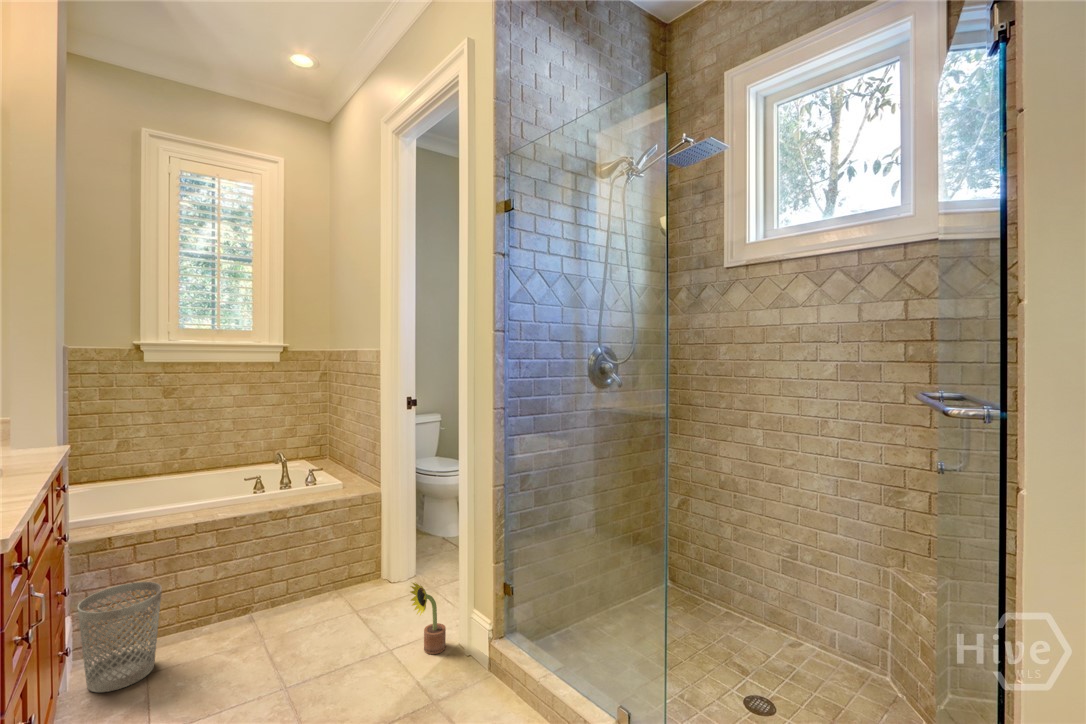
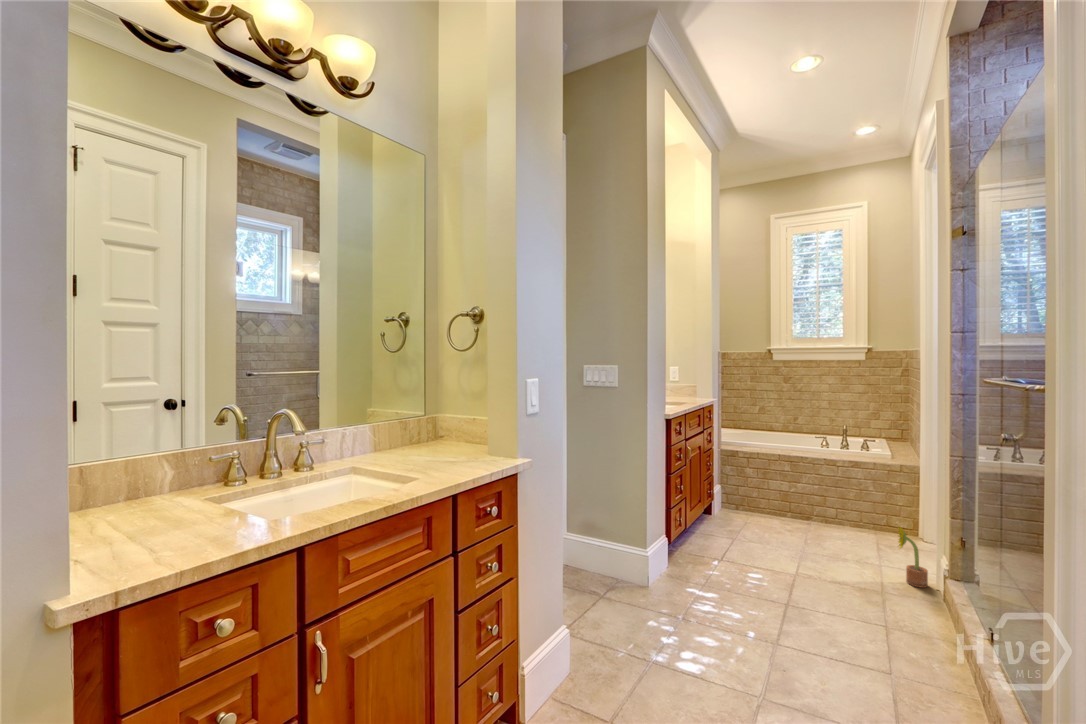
wastebasket: present [78,582,162,692] -> none [720,474,756,523]

